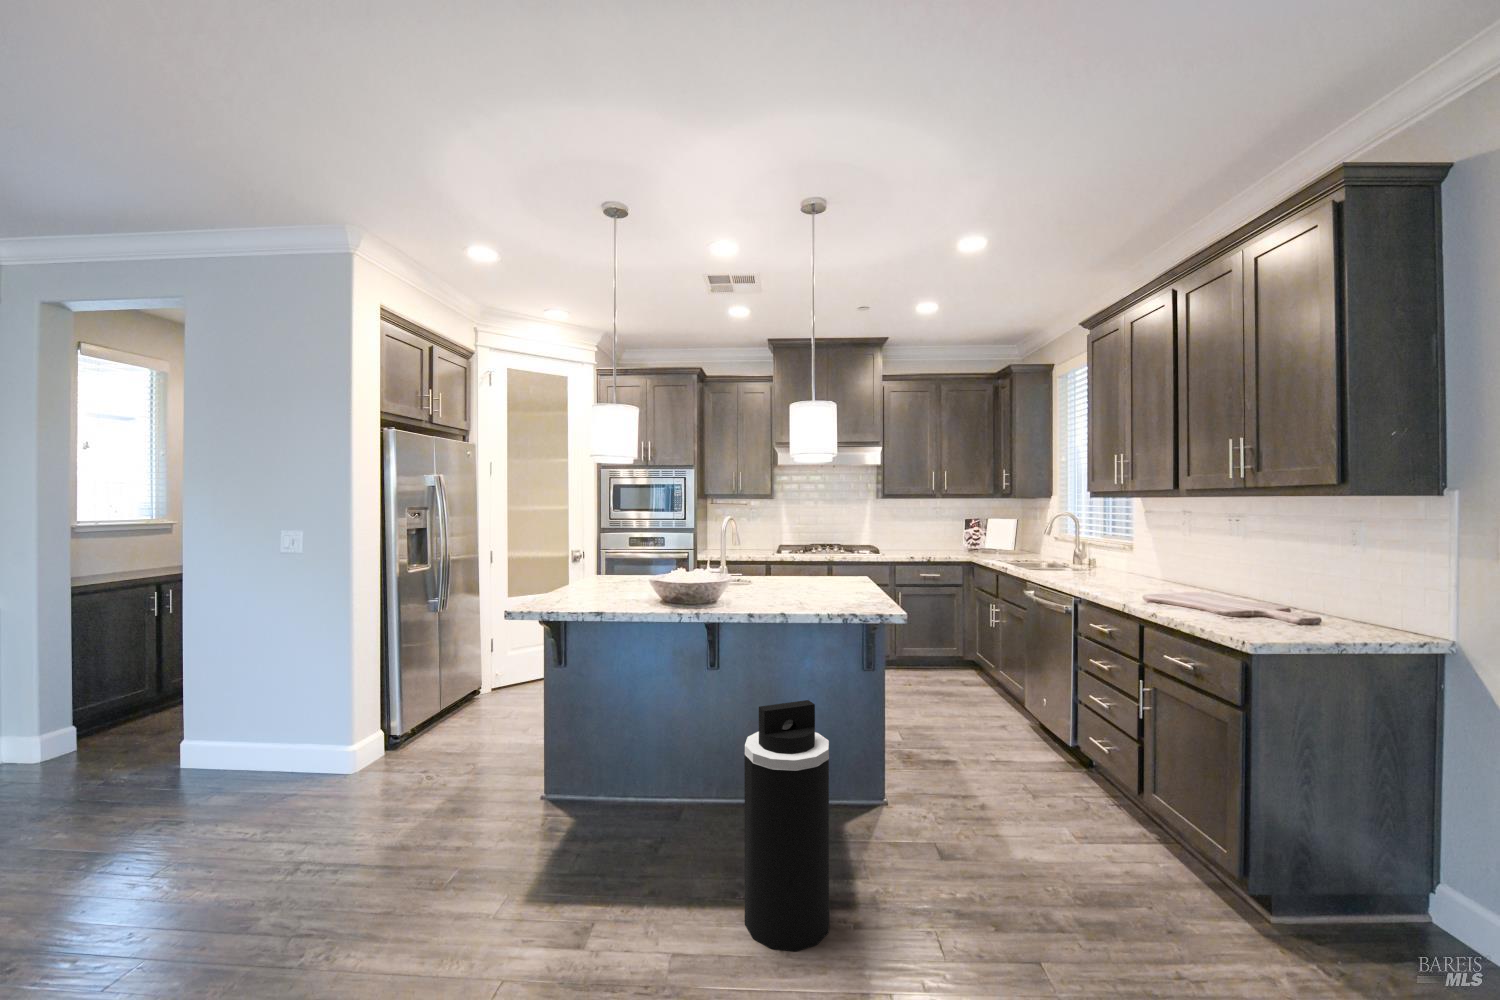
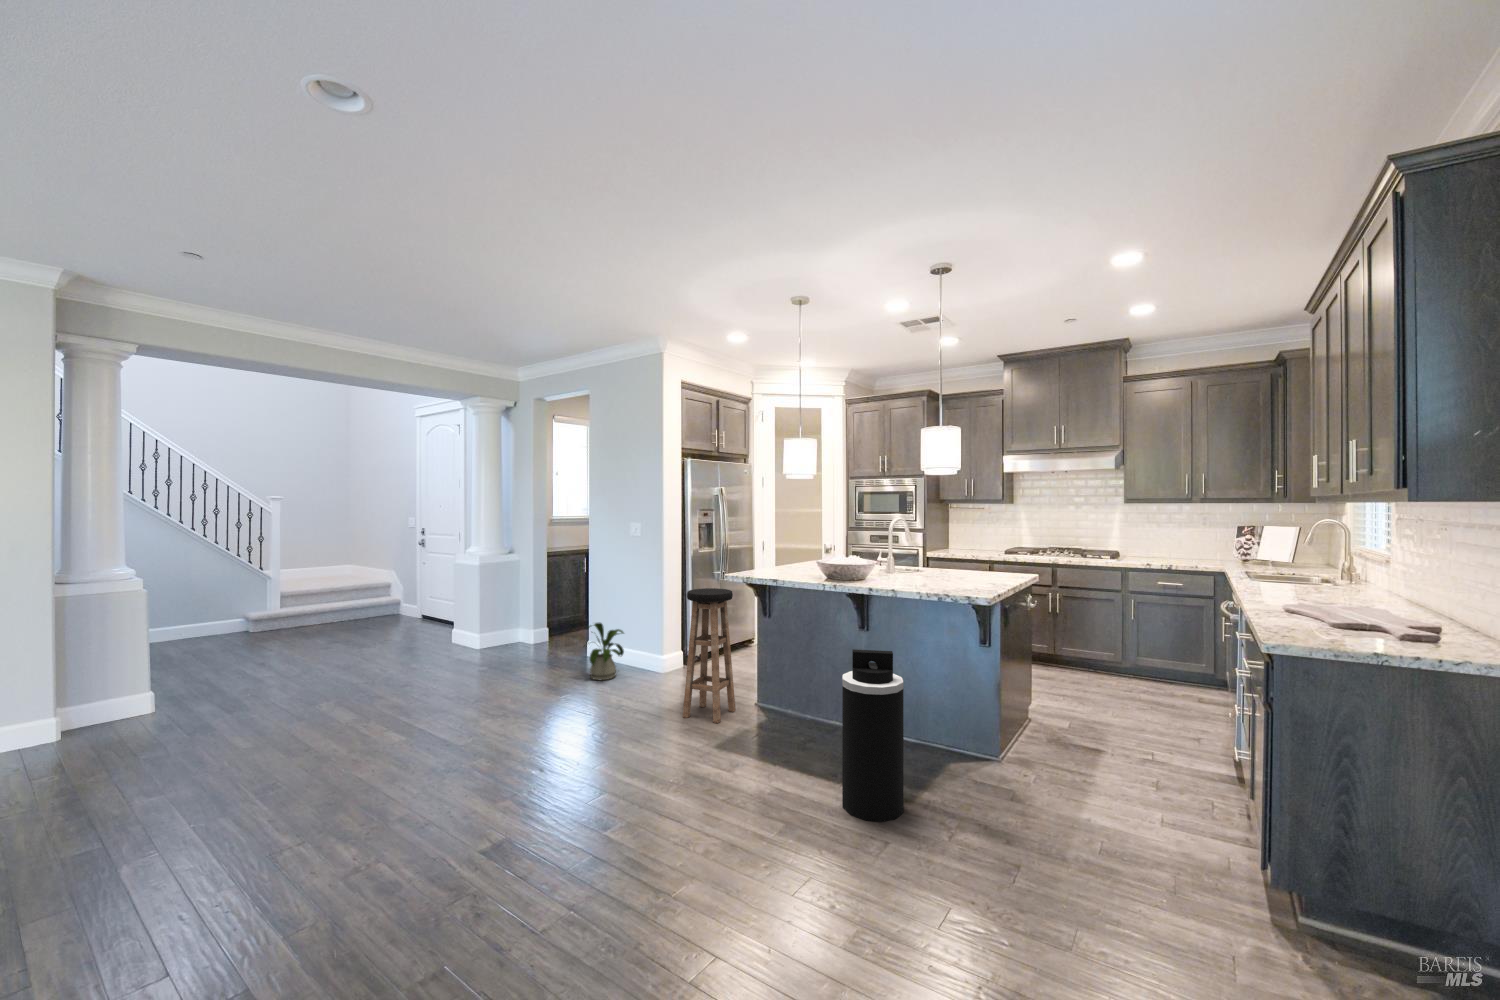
bar stool: none [421,629,505,846] -> present [683,588,735,723]
house plant: none [178,708,277,810] -> present [588,623,624,680]

